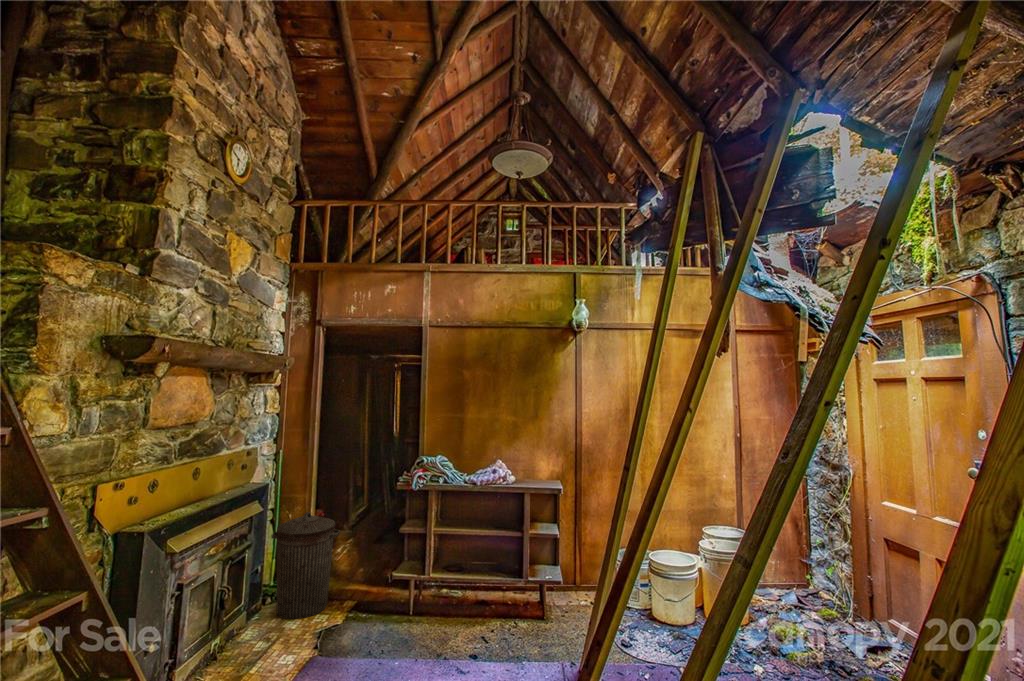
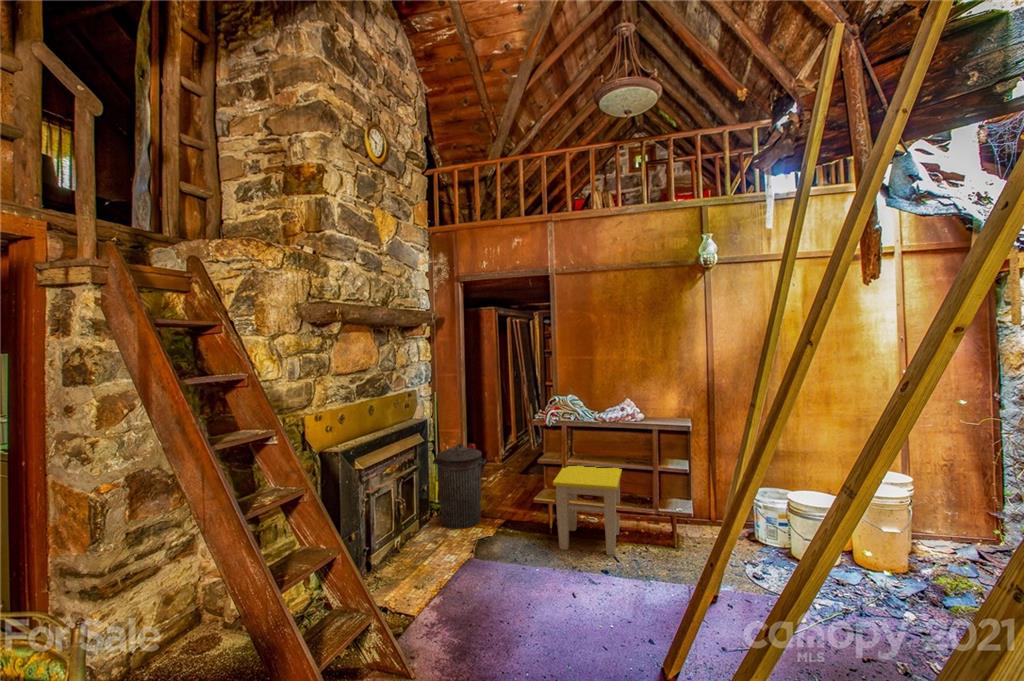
stool: none [419,533,492,635] -> present [553,466,622,555]

